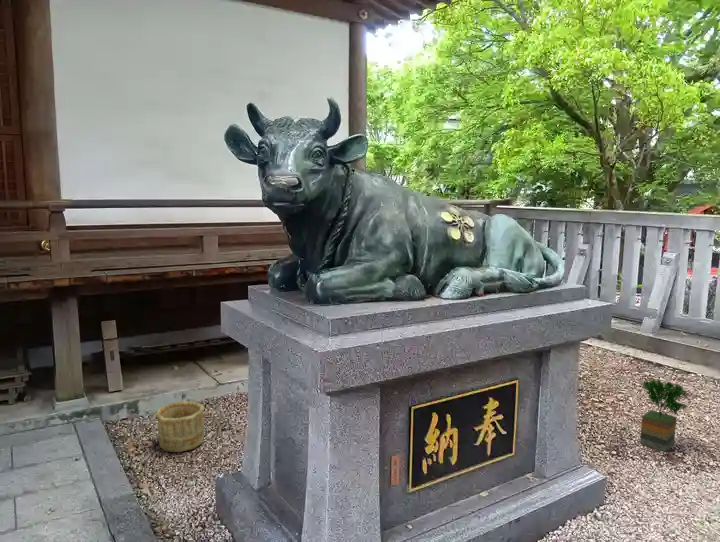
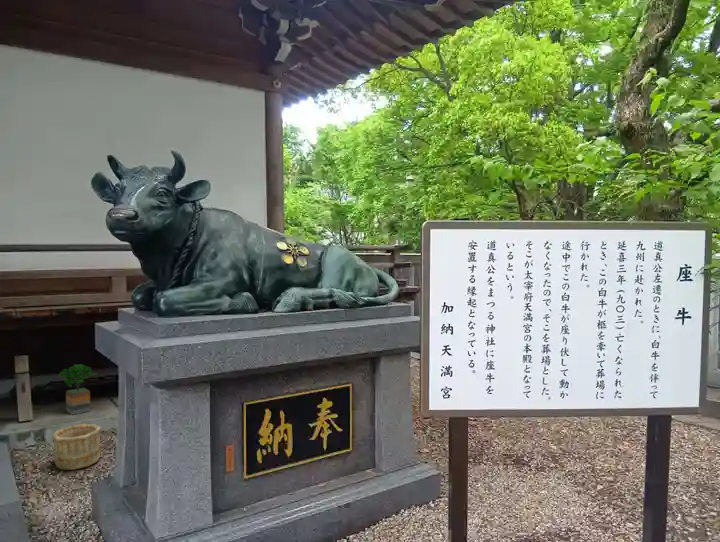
potted tree: present [640,380,688,452] -> present [60,365,97,415]

